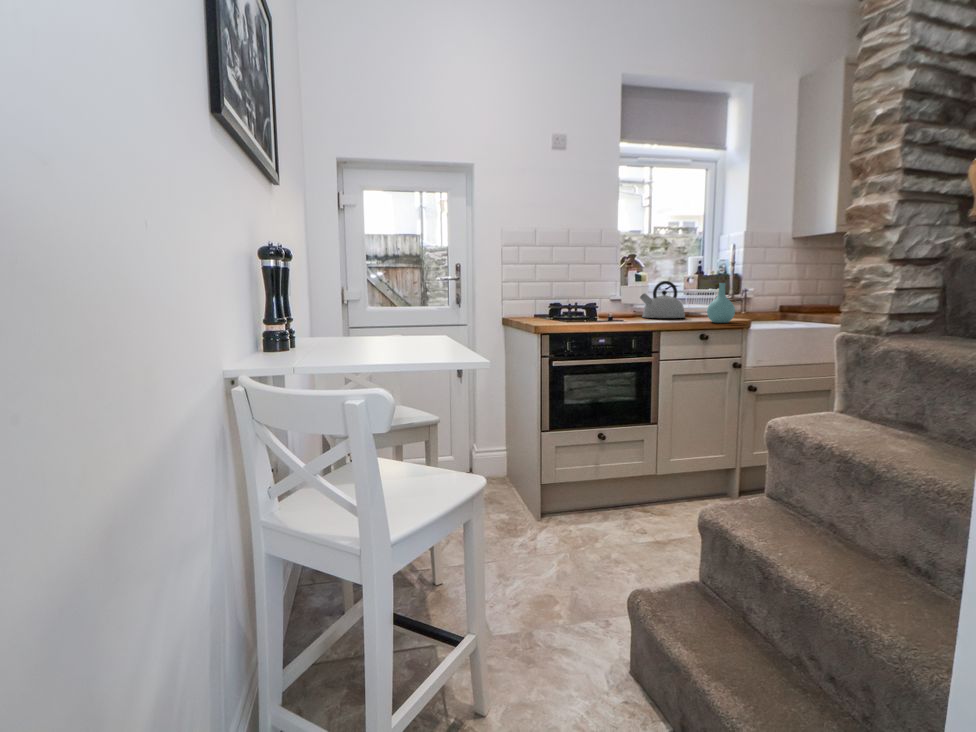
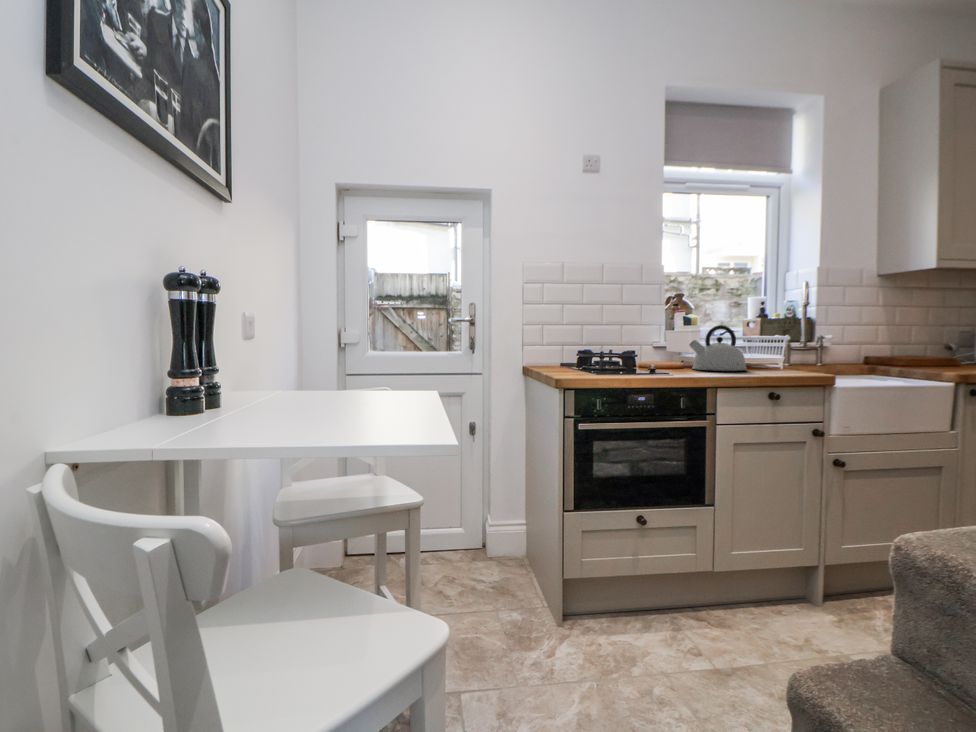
bottle: present [707,281,735,323] -> none [775,325,813,377]

